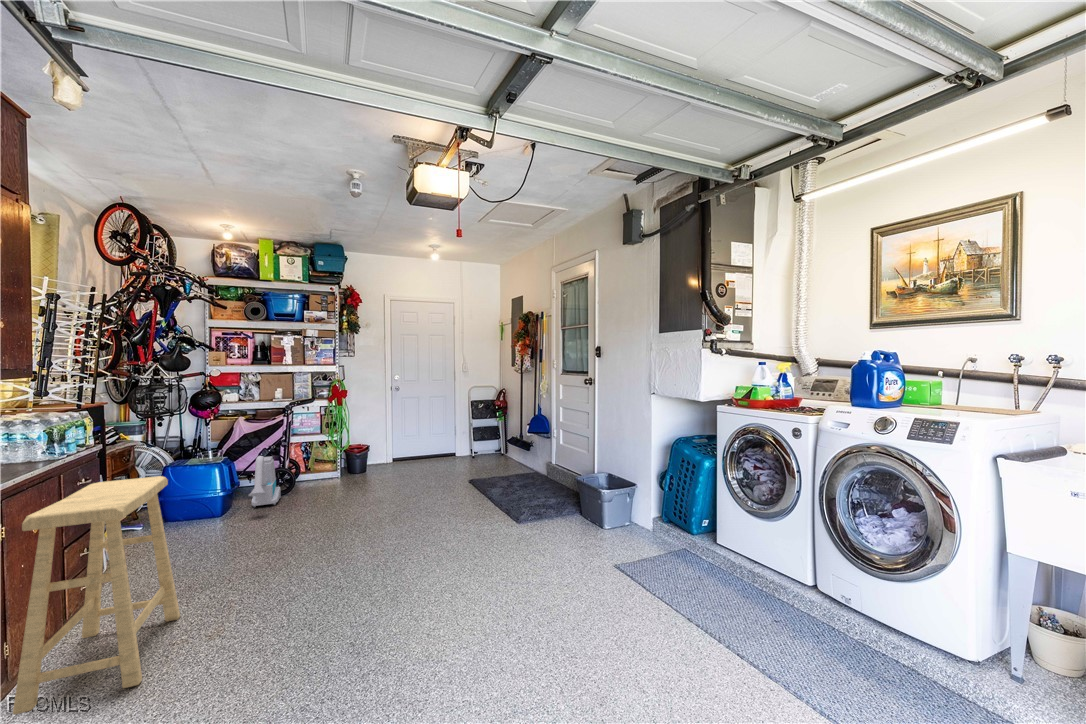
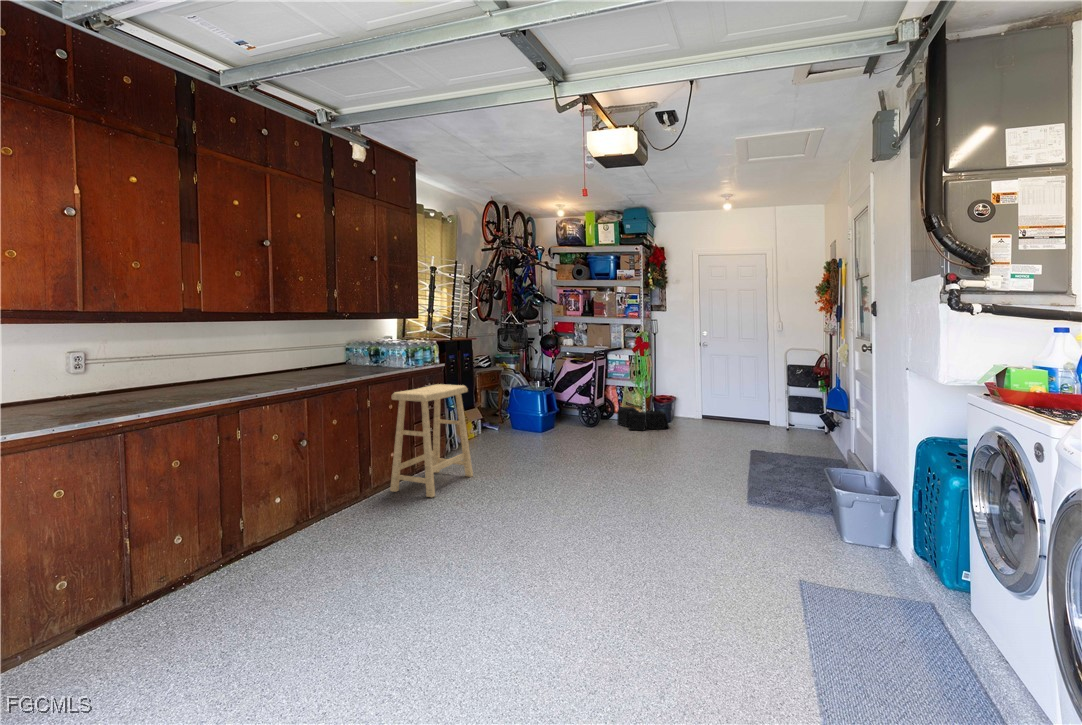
vacuum cleaner: present [249,456,281,508] -> none [553,390,587,431]
storage bin: none [314,462,378,489] -> present [617,407,669,430]

